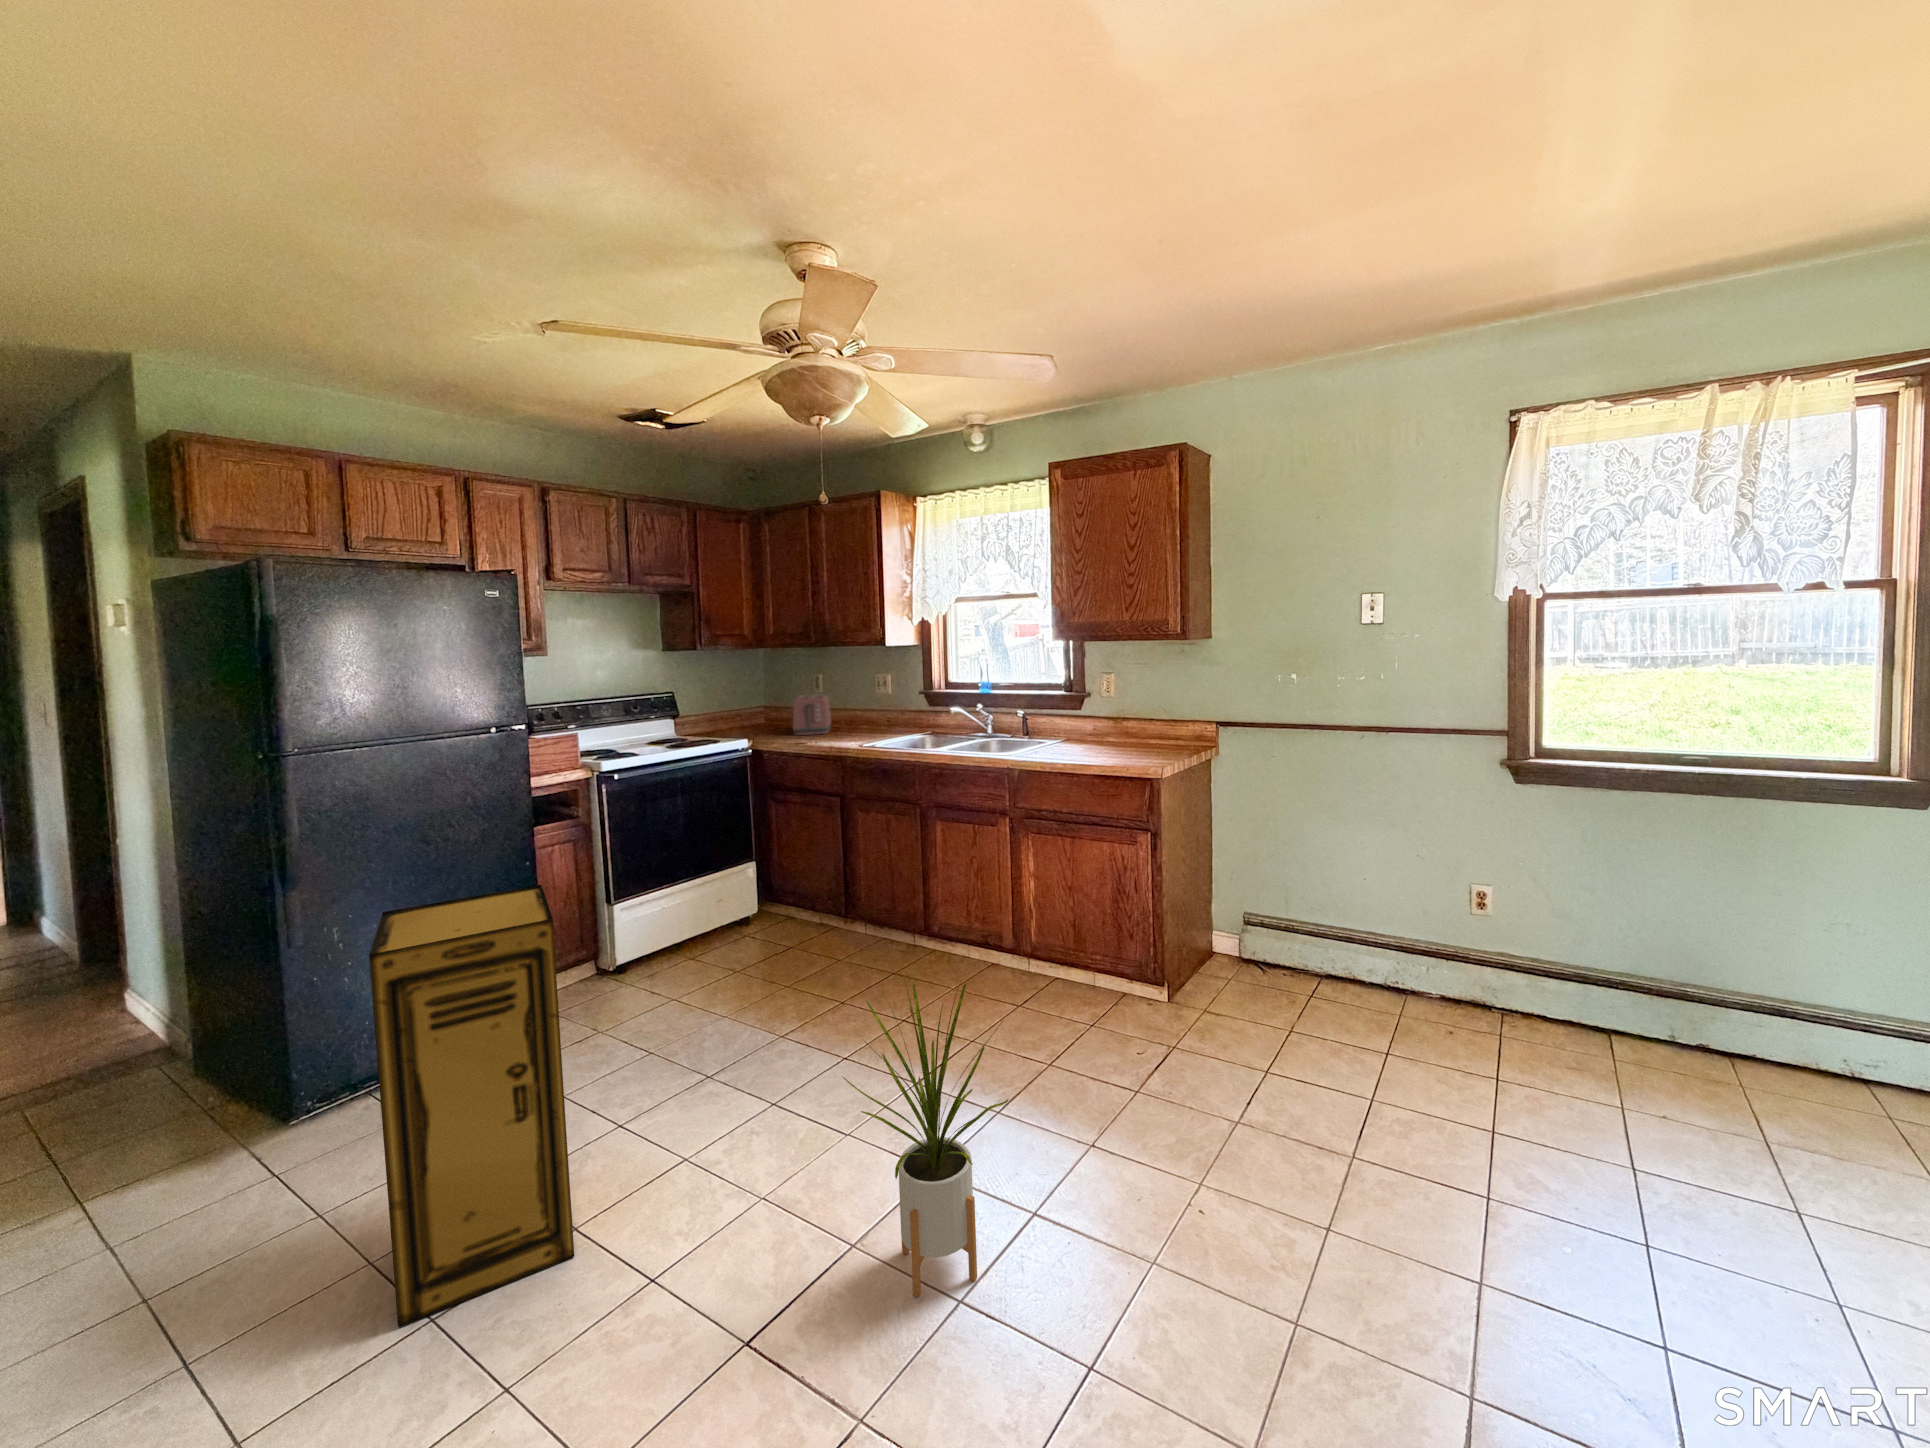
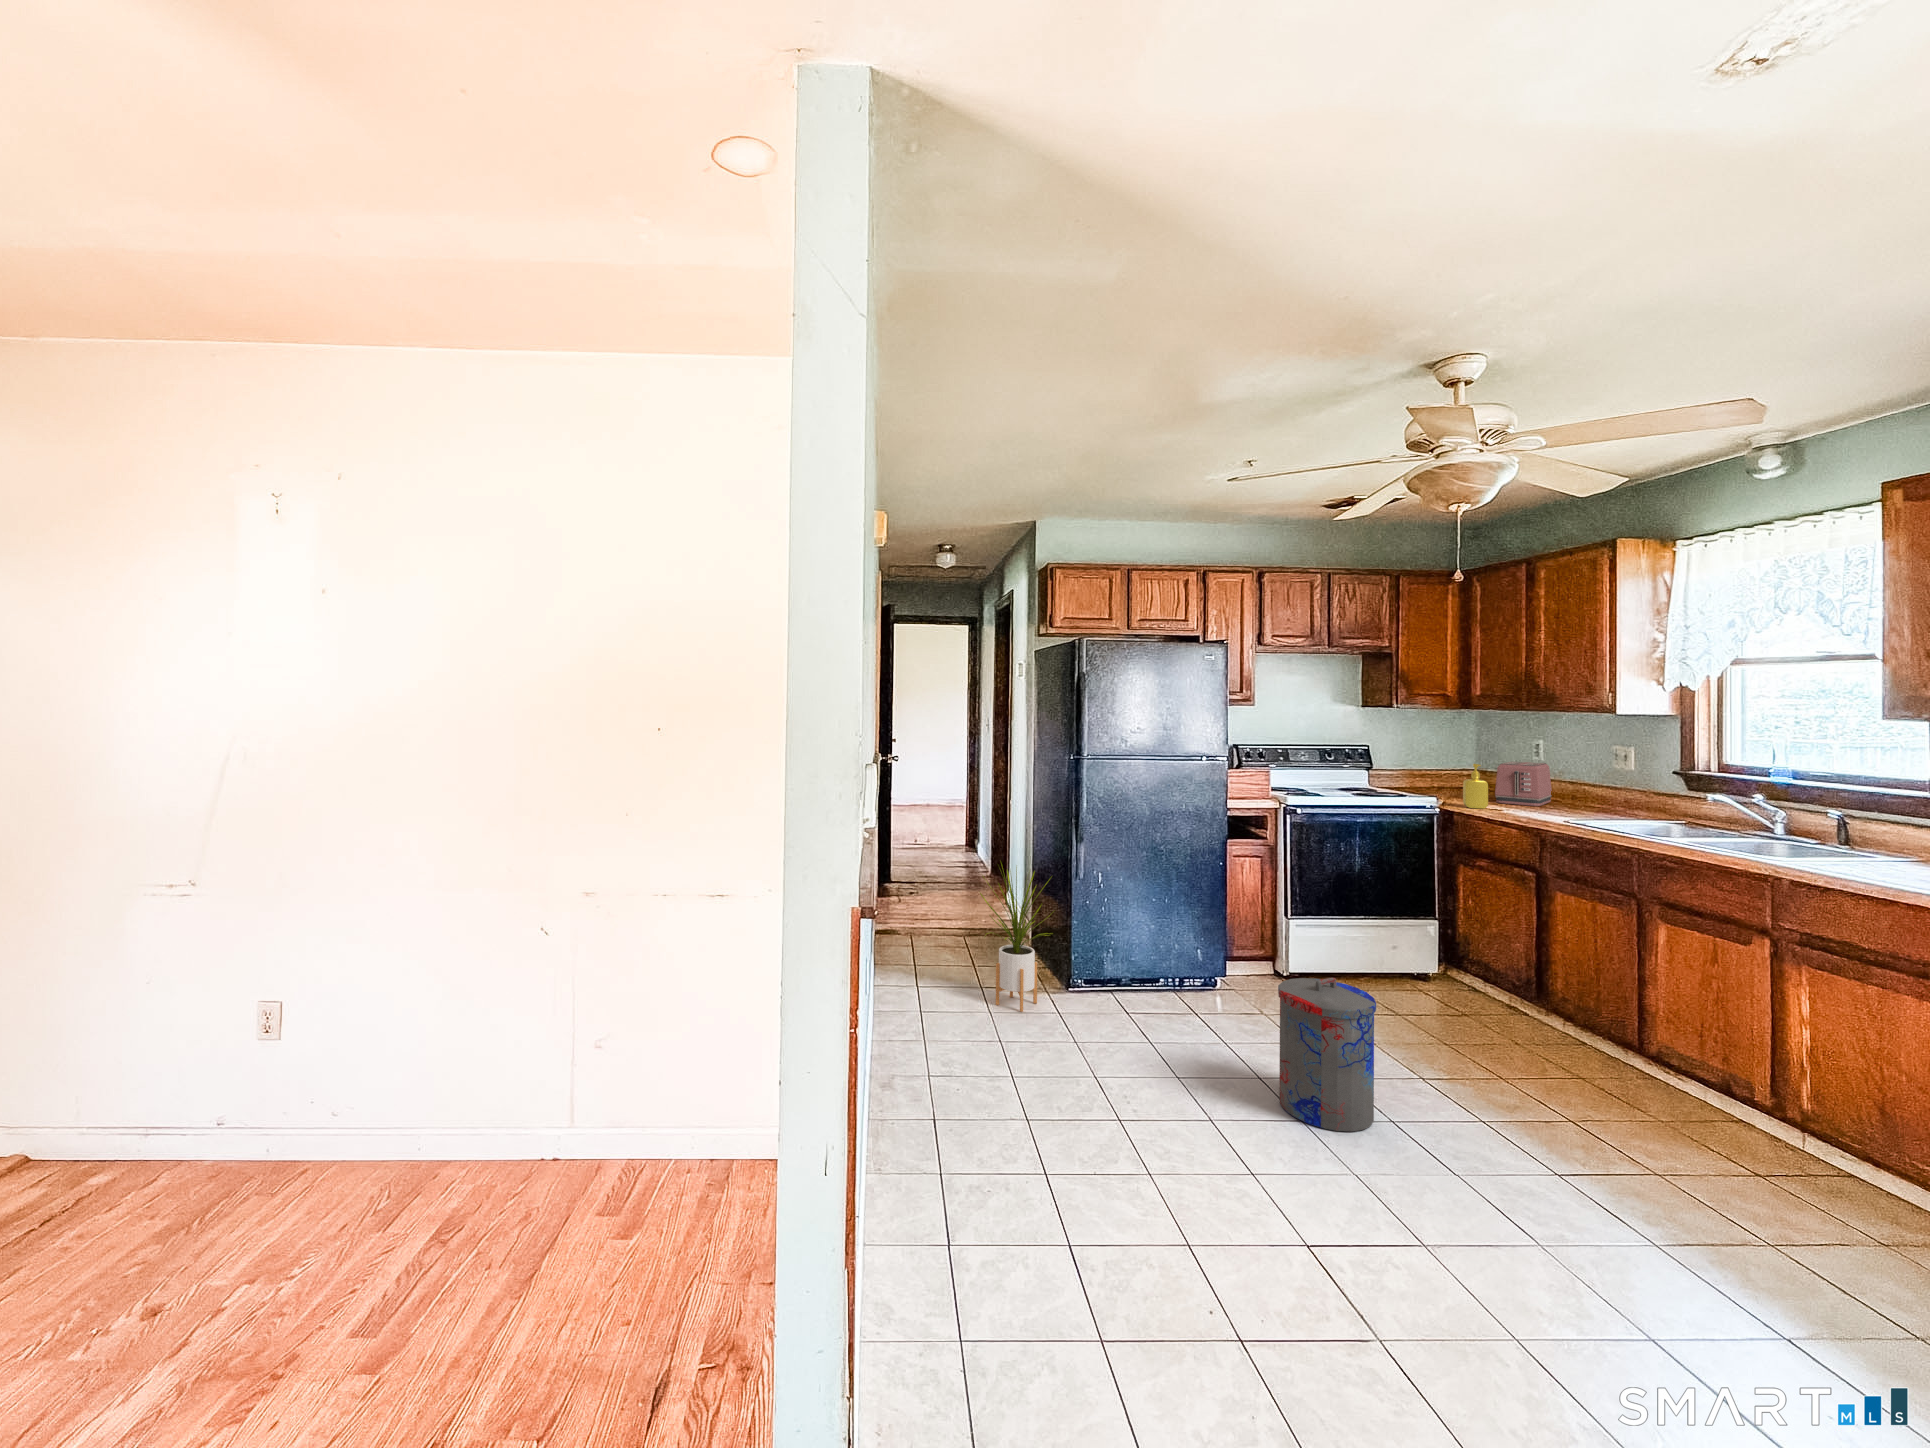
soap dispenser: none [771,701,793,745] -> present [1463,764,1488,809]
storage cabinet: present [369,885,574,1327] -> none [1109,859,1214,1131]
trash can: none [640,976,757,1166] -> present [1278,978,1376,1132]
house plant: present [843,978,1009,1297] -> present [980,869,1053,1012]

